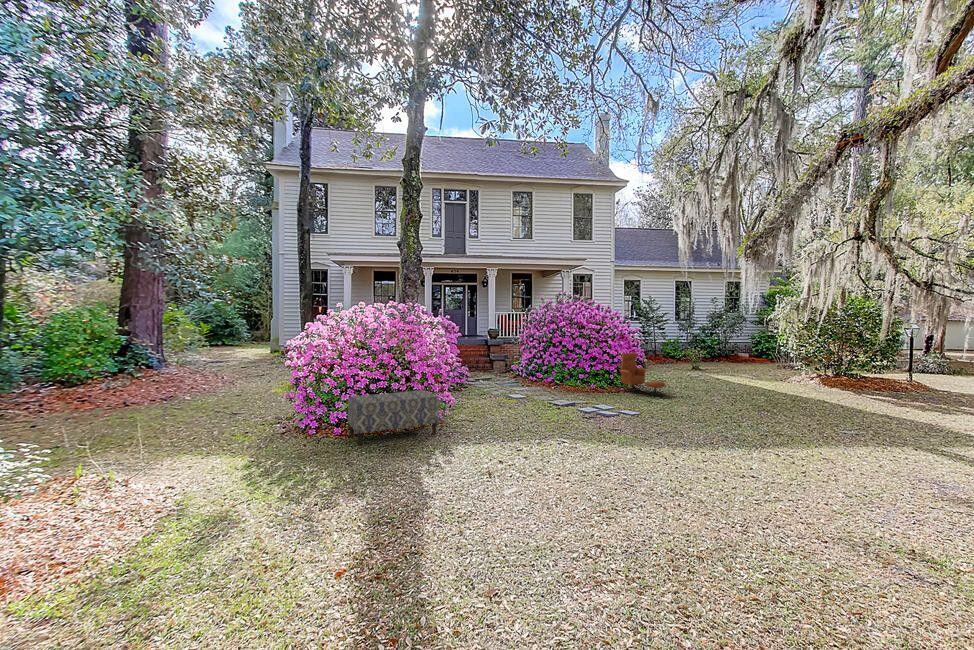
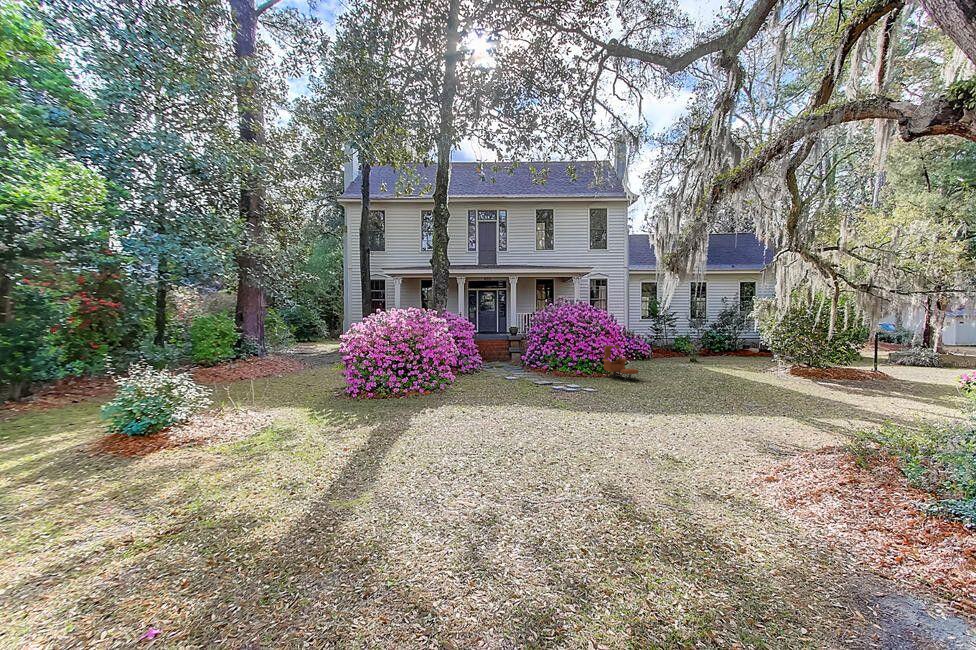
bench: present [348,390,439,446] -> none [376,369,437,404]

